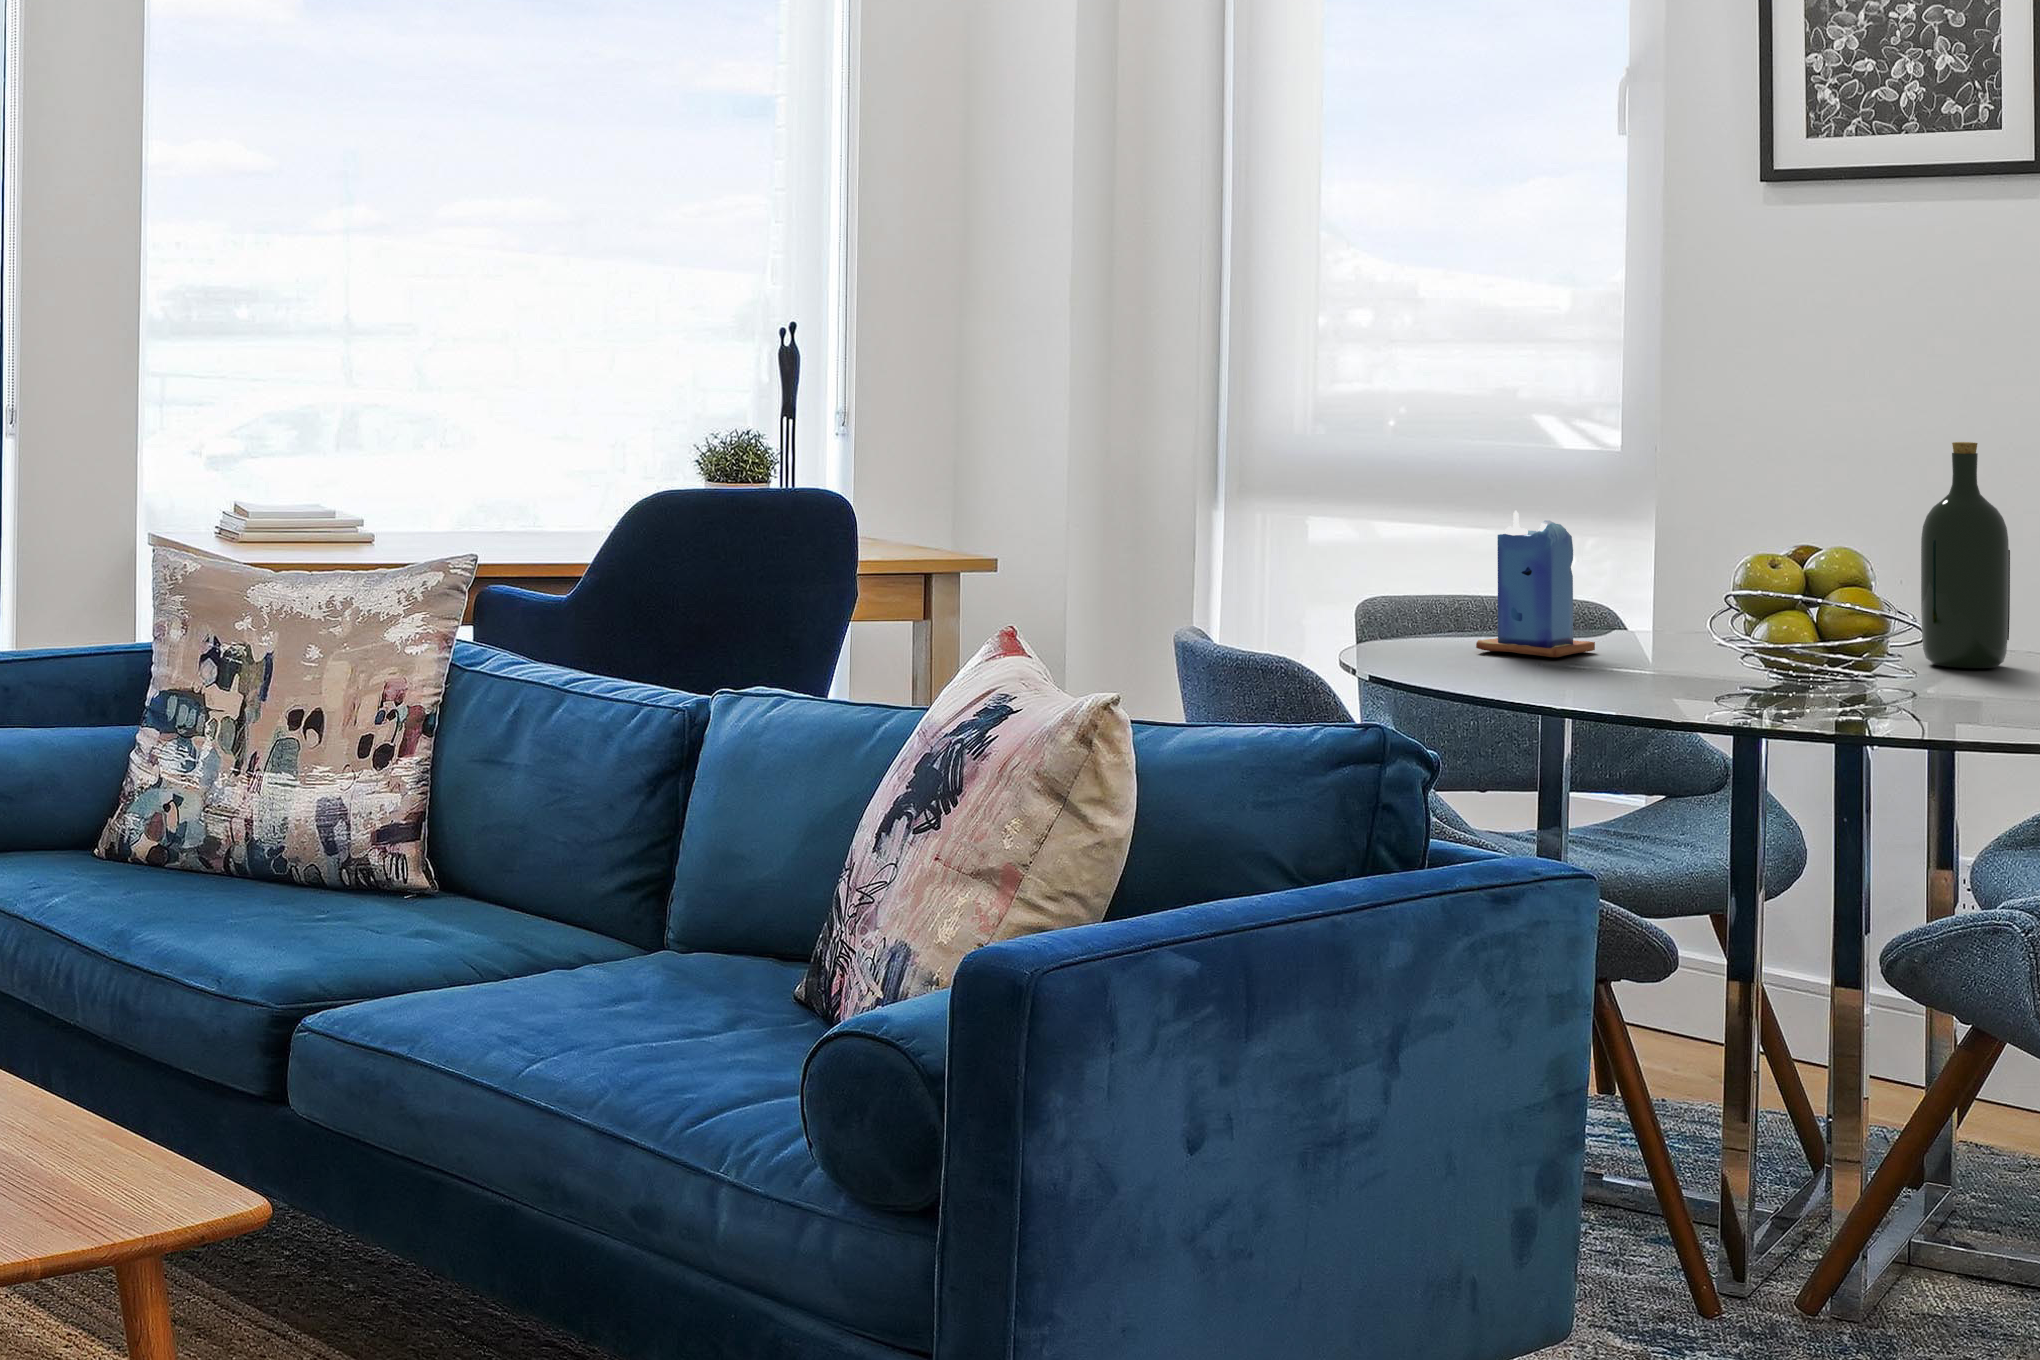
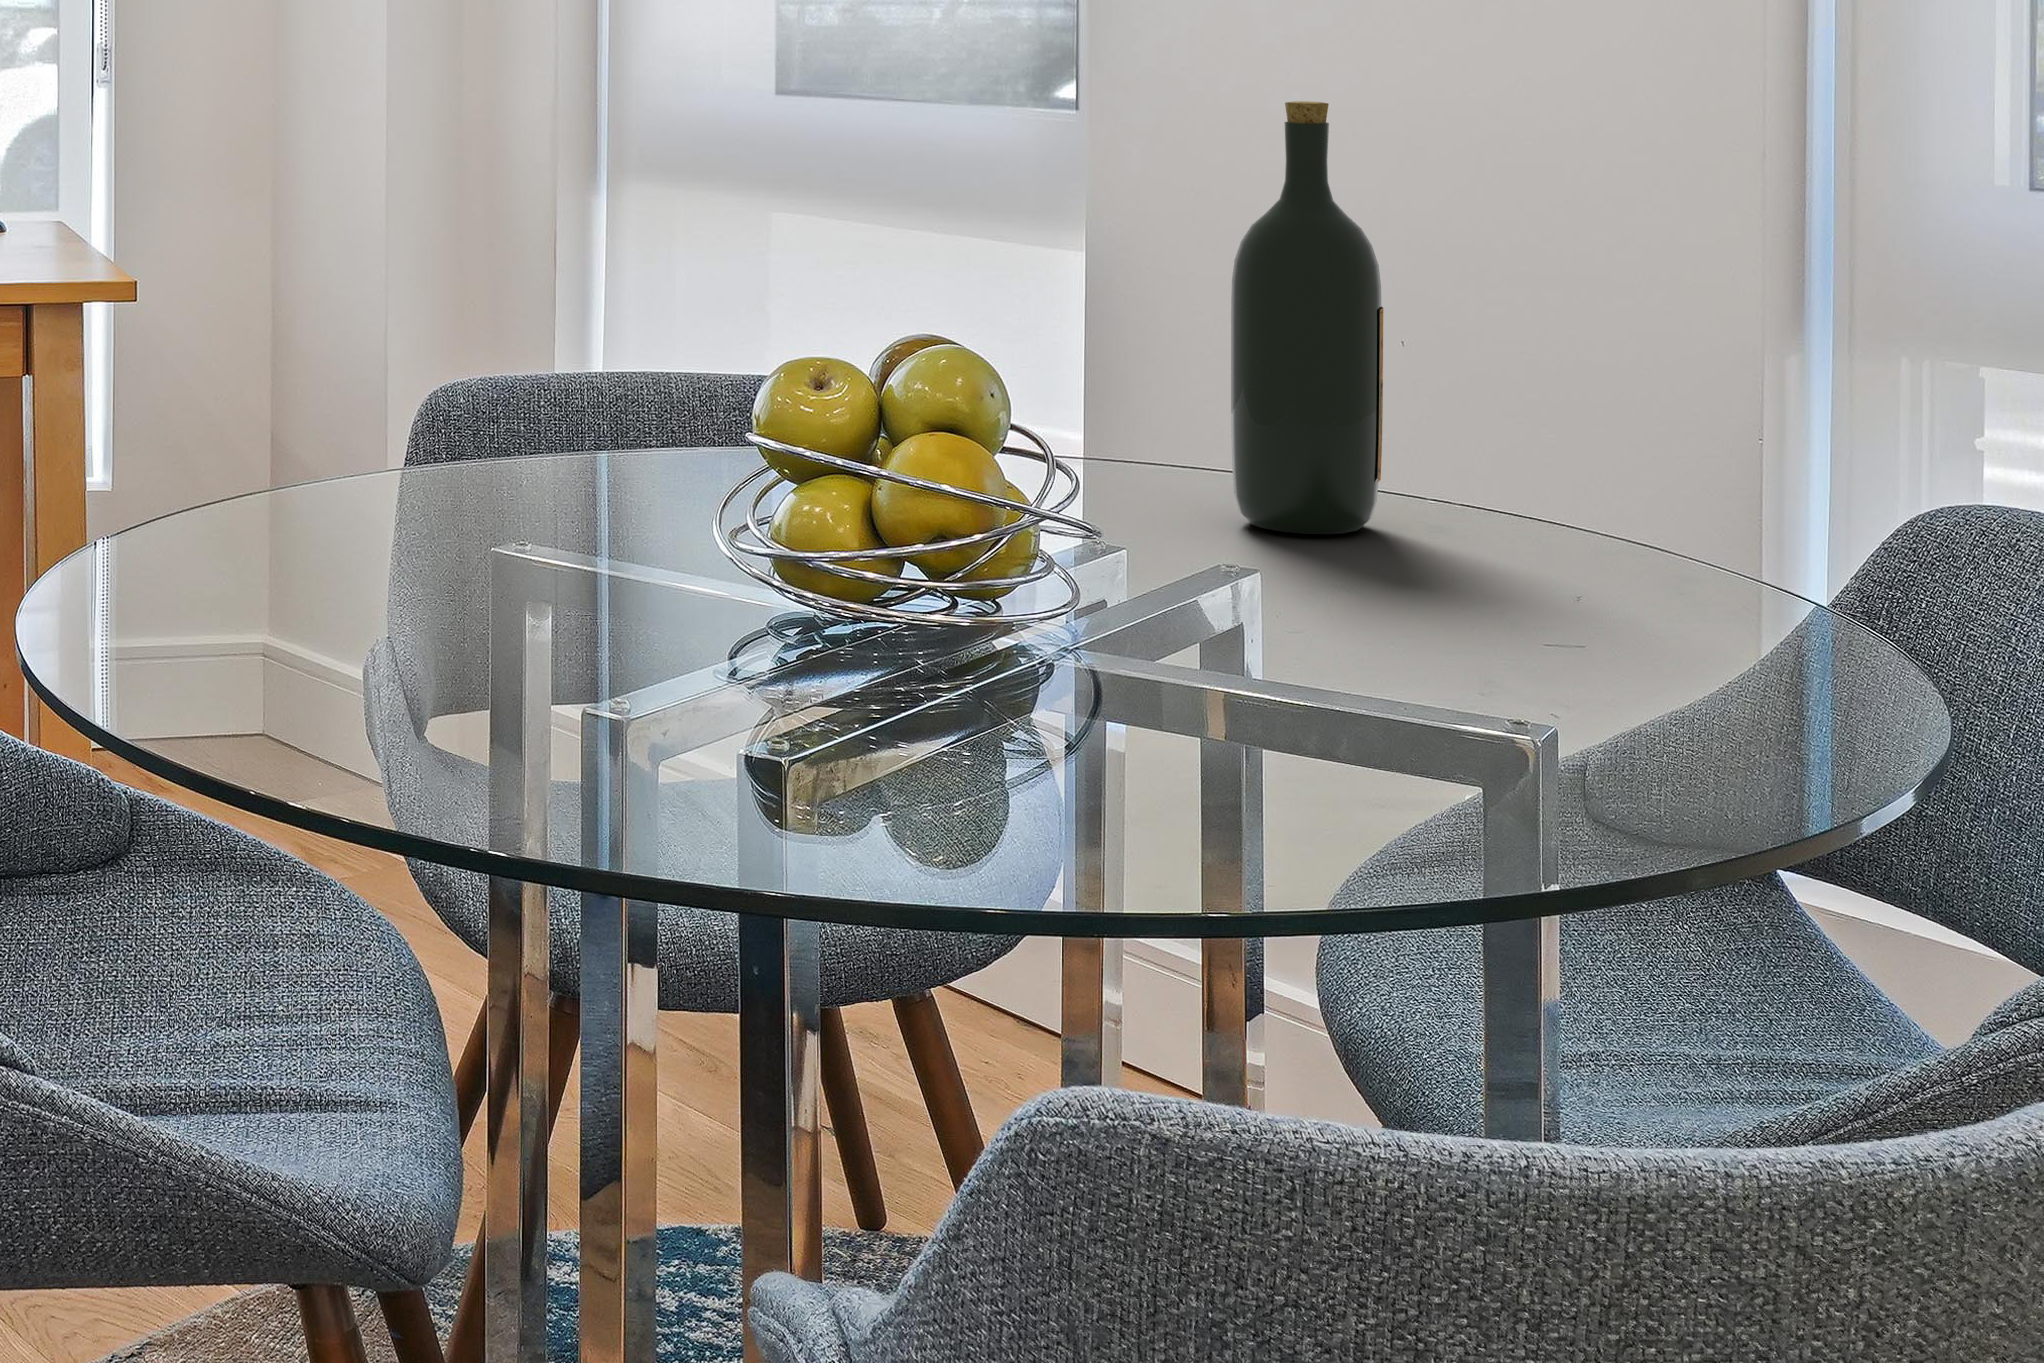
candle: present [1476,511,1595,657] -> none [496,219,702,496]

